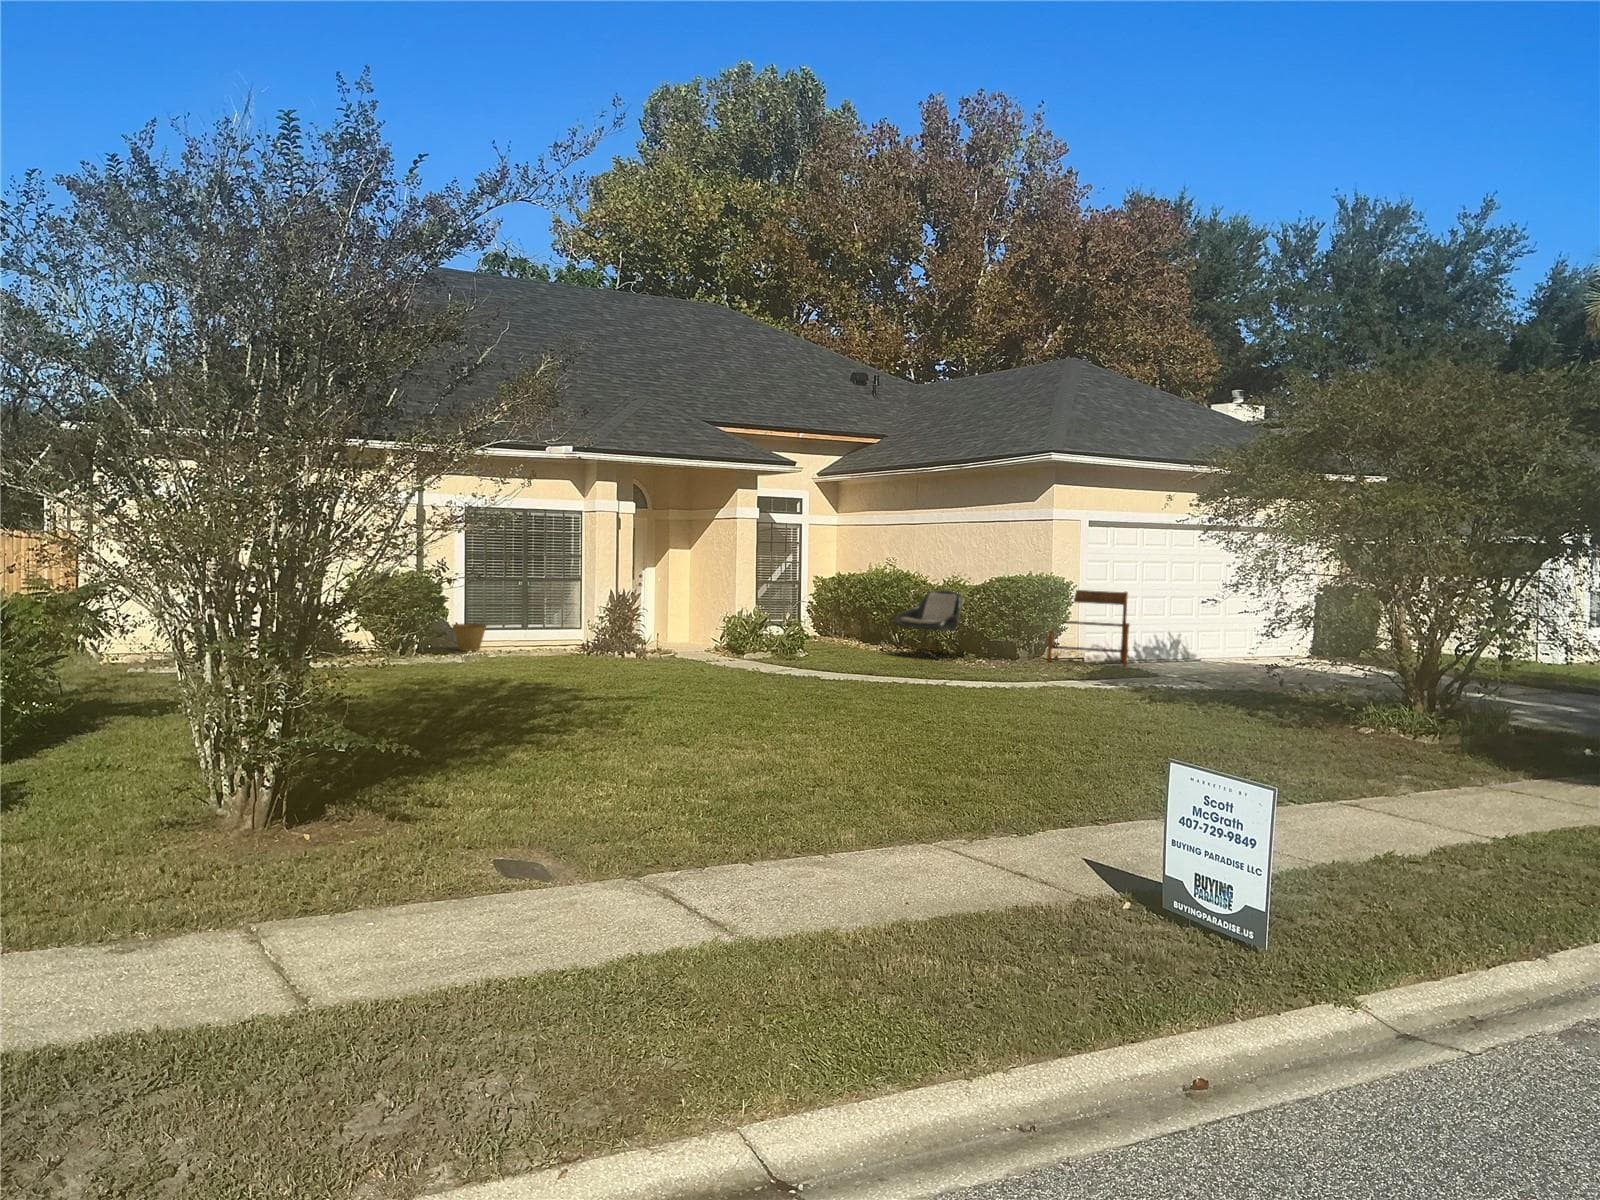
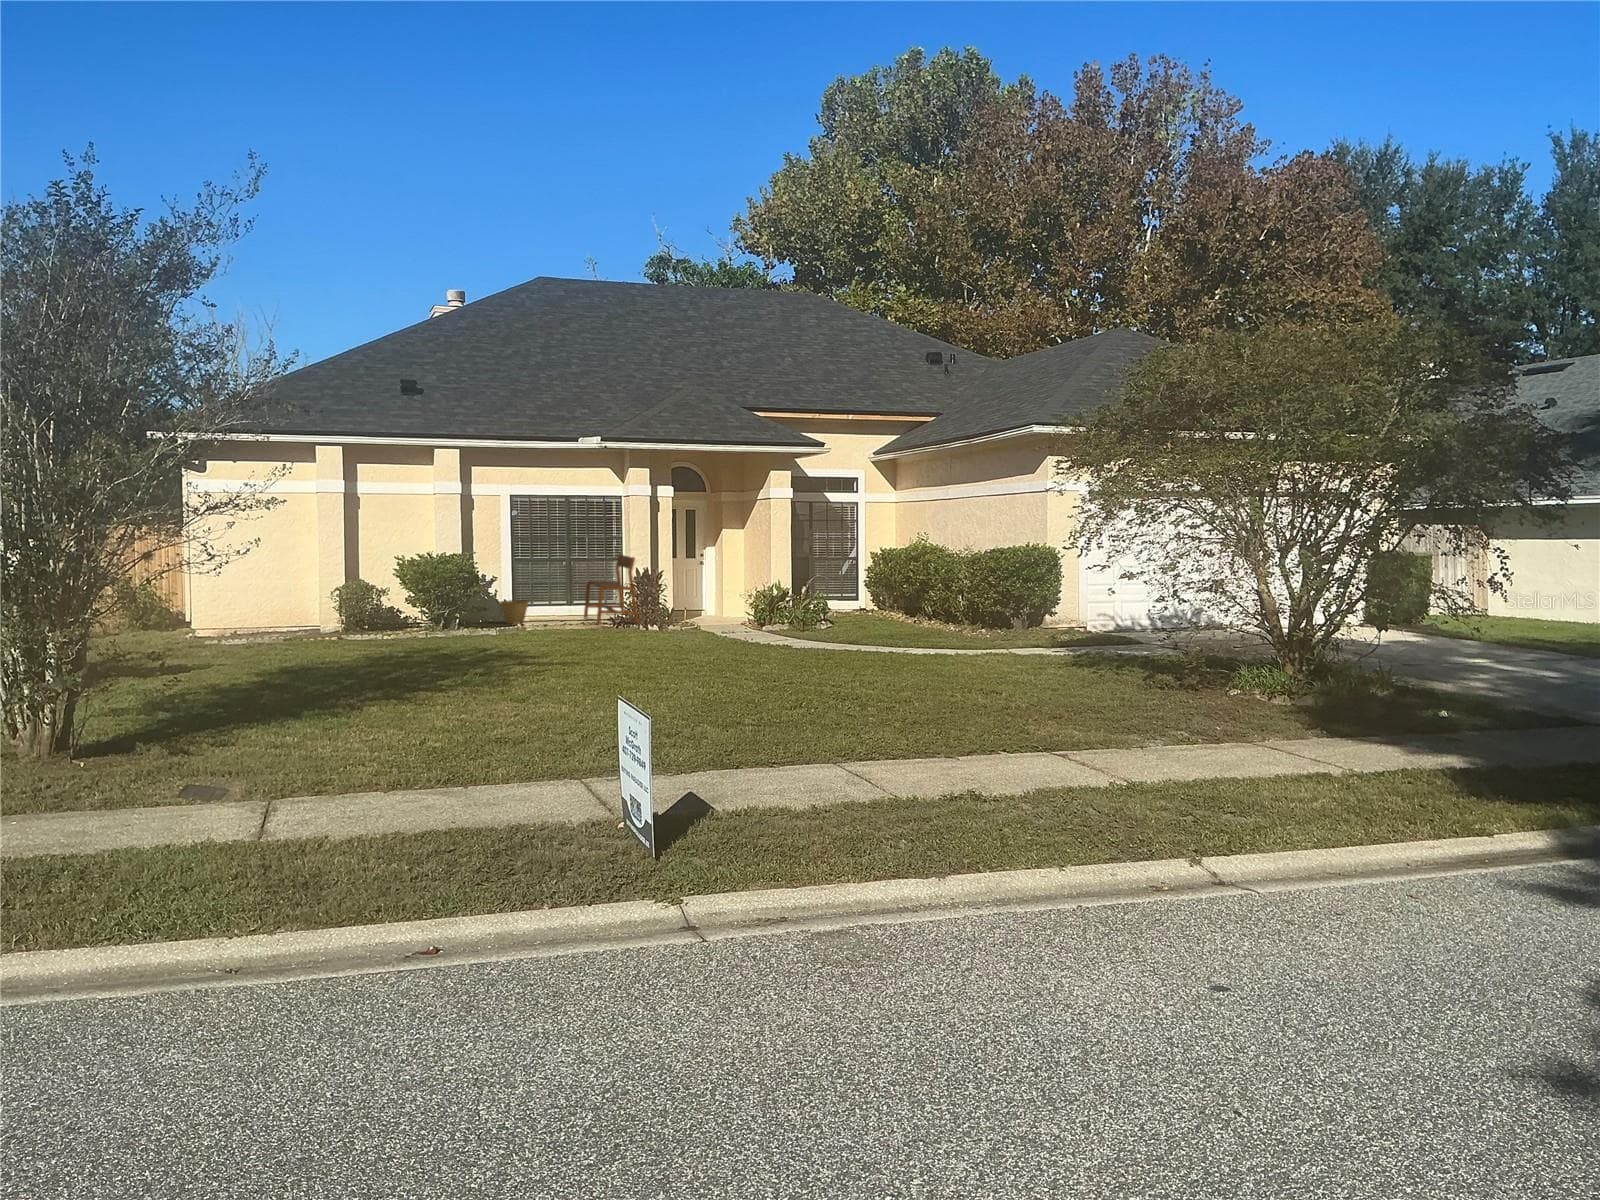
lounge chair: present [894,590,962,659] -> none [897,562,965,628]
bench: present [1047,590,1129,667] -> present [584,554,638,625]

